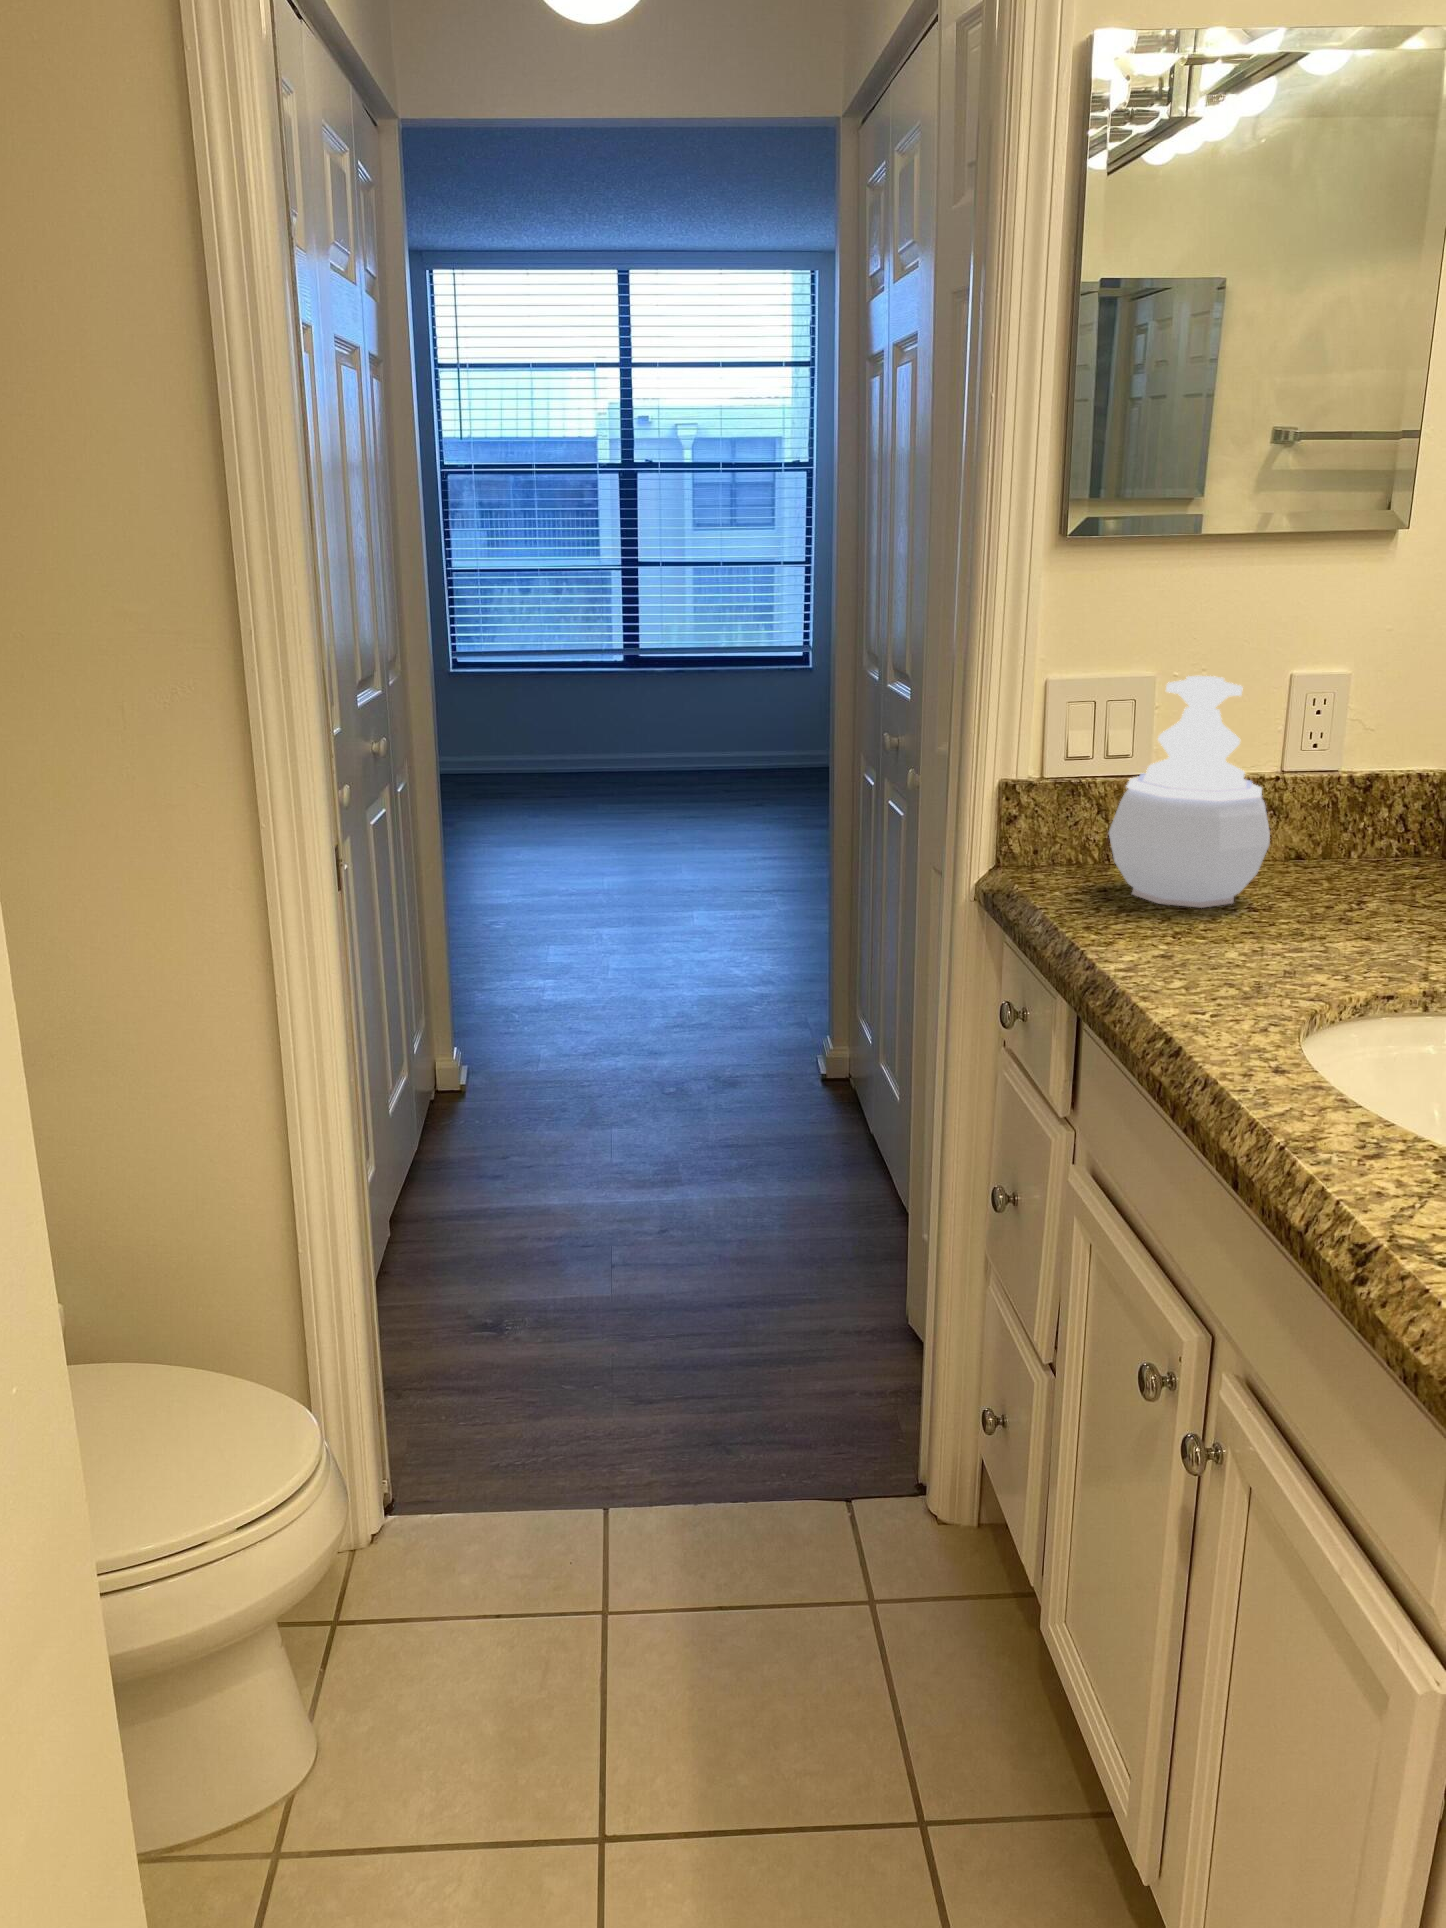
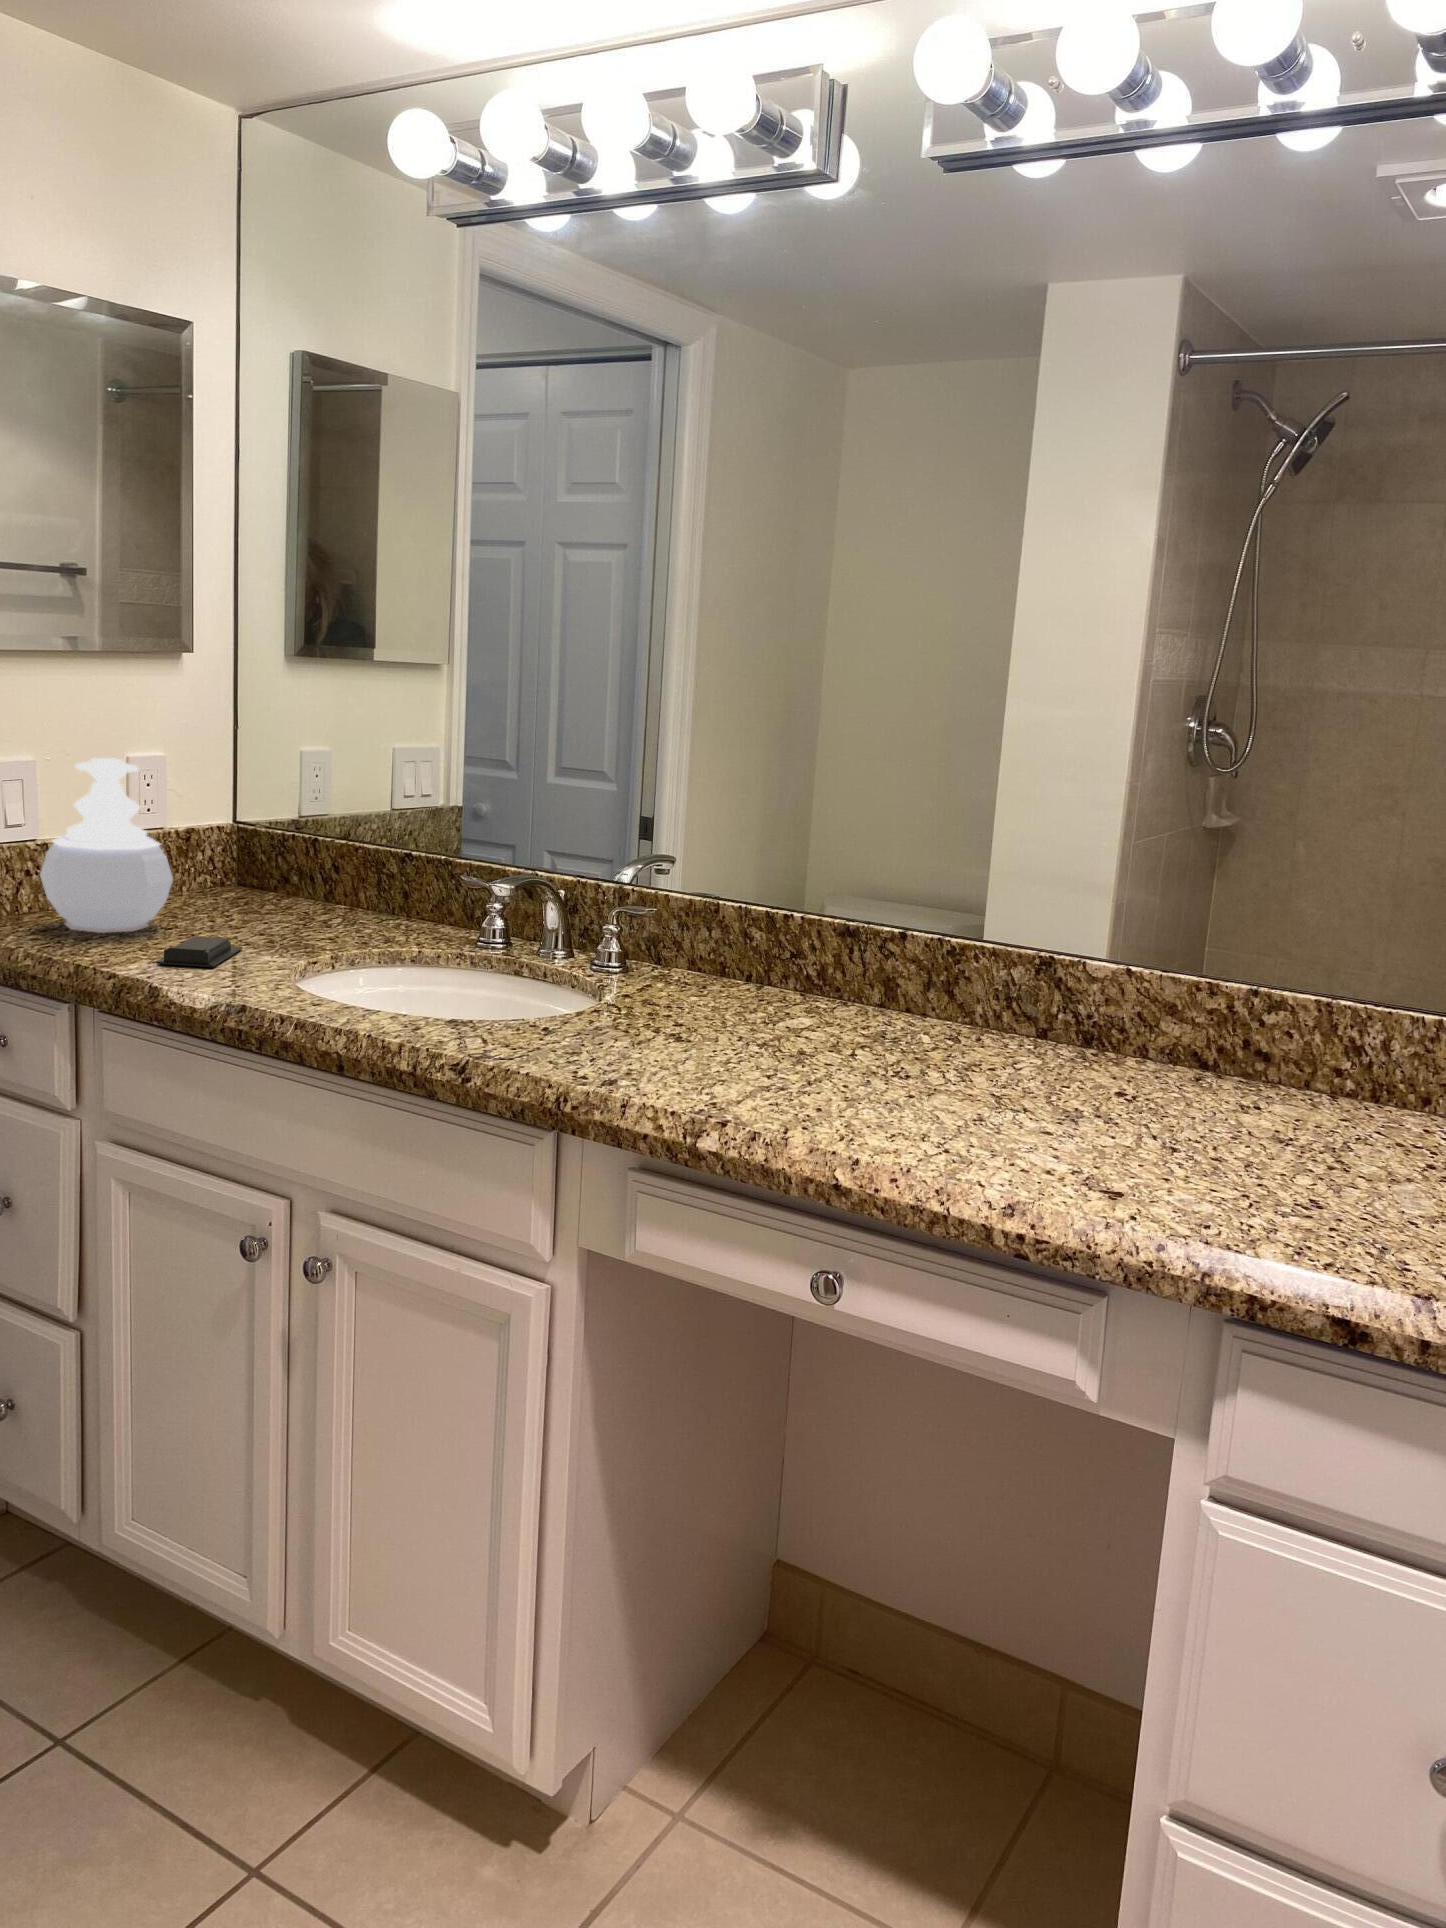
soap bar: none [1159,930,1308,980] -> present [156,936,243,967]

